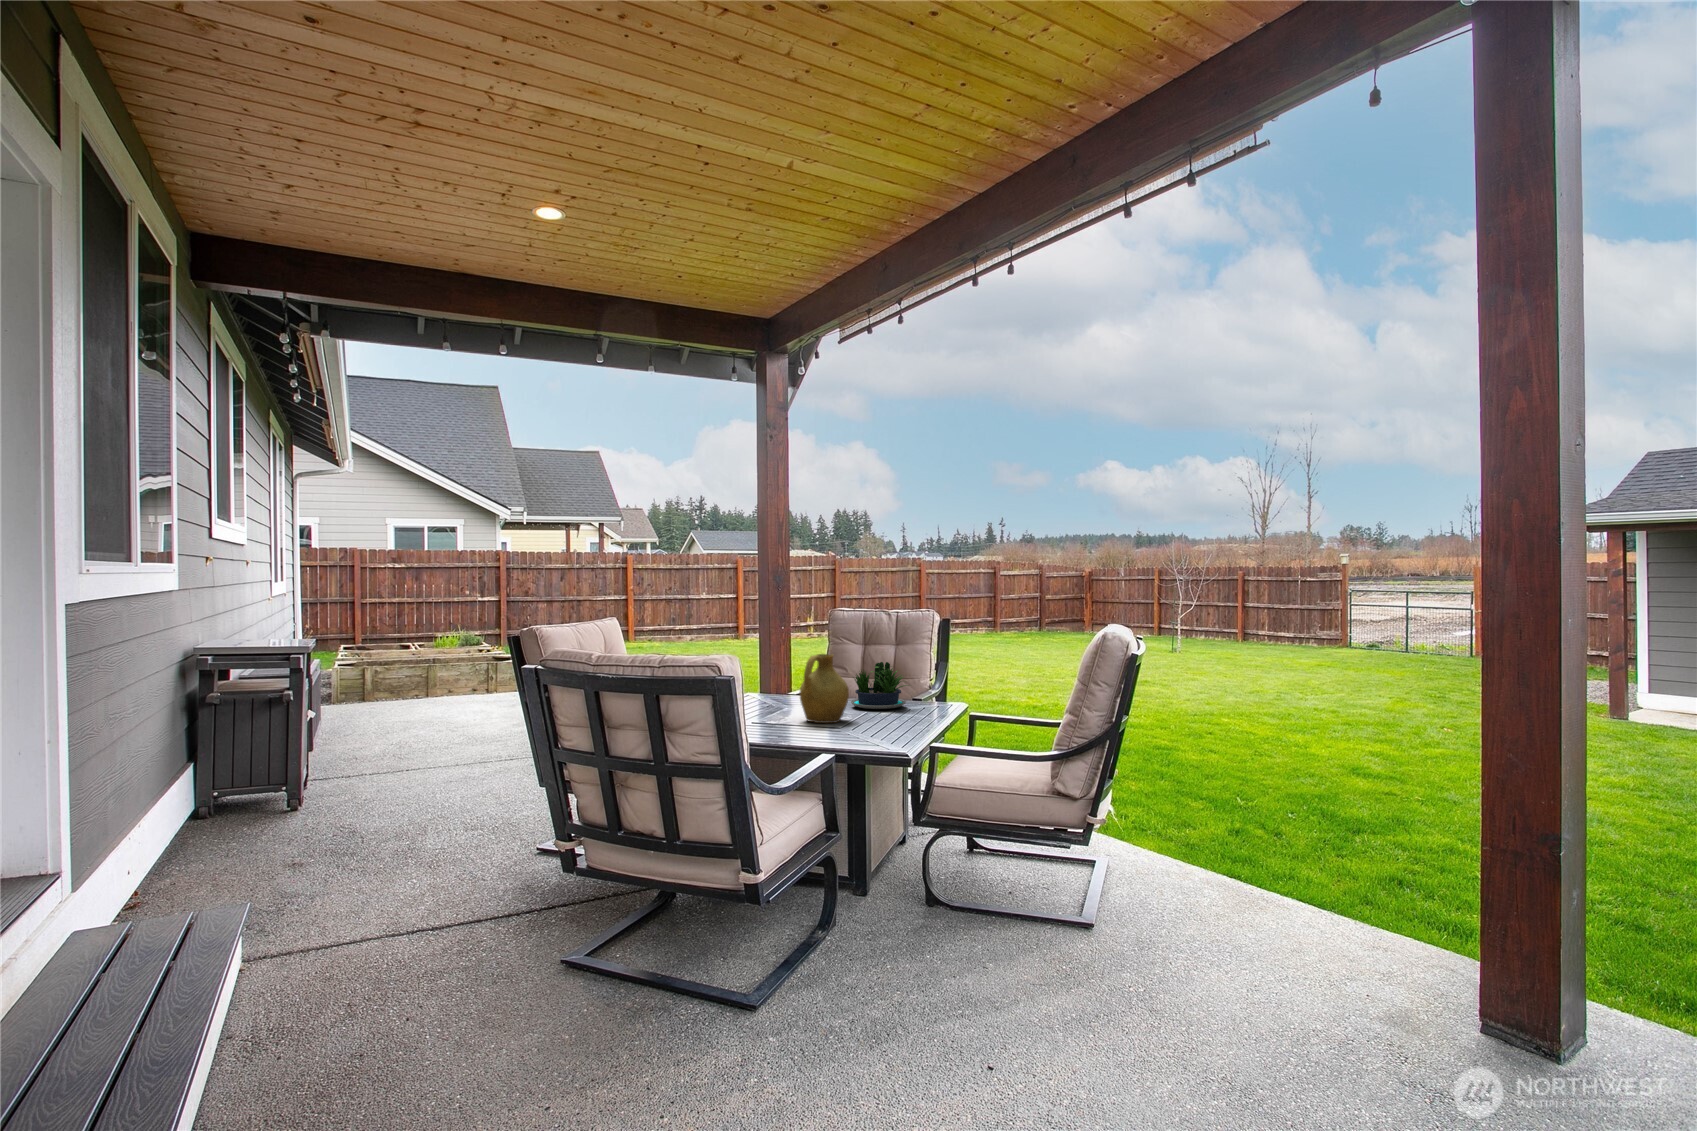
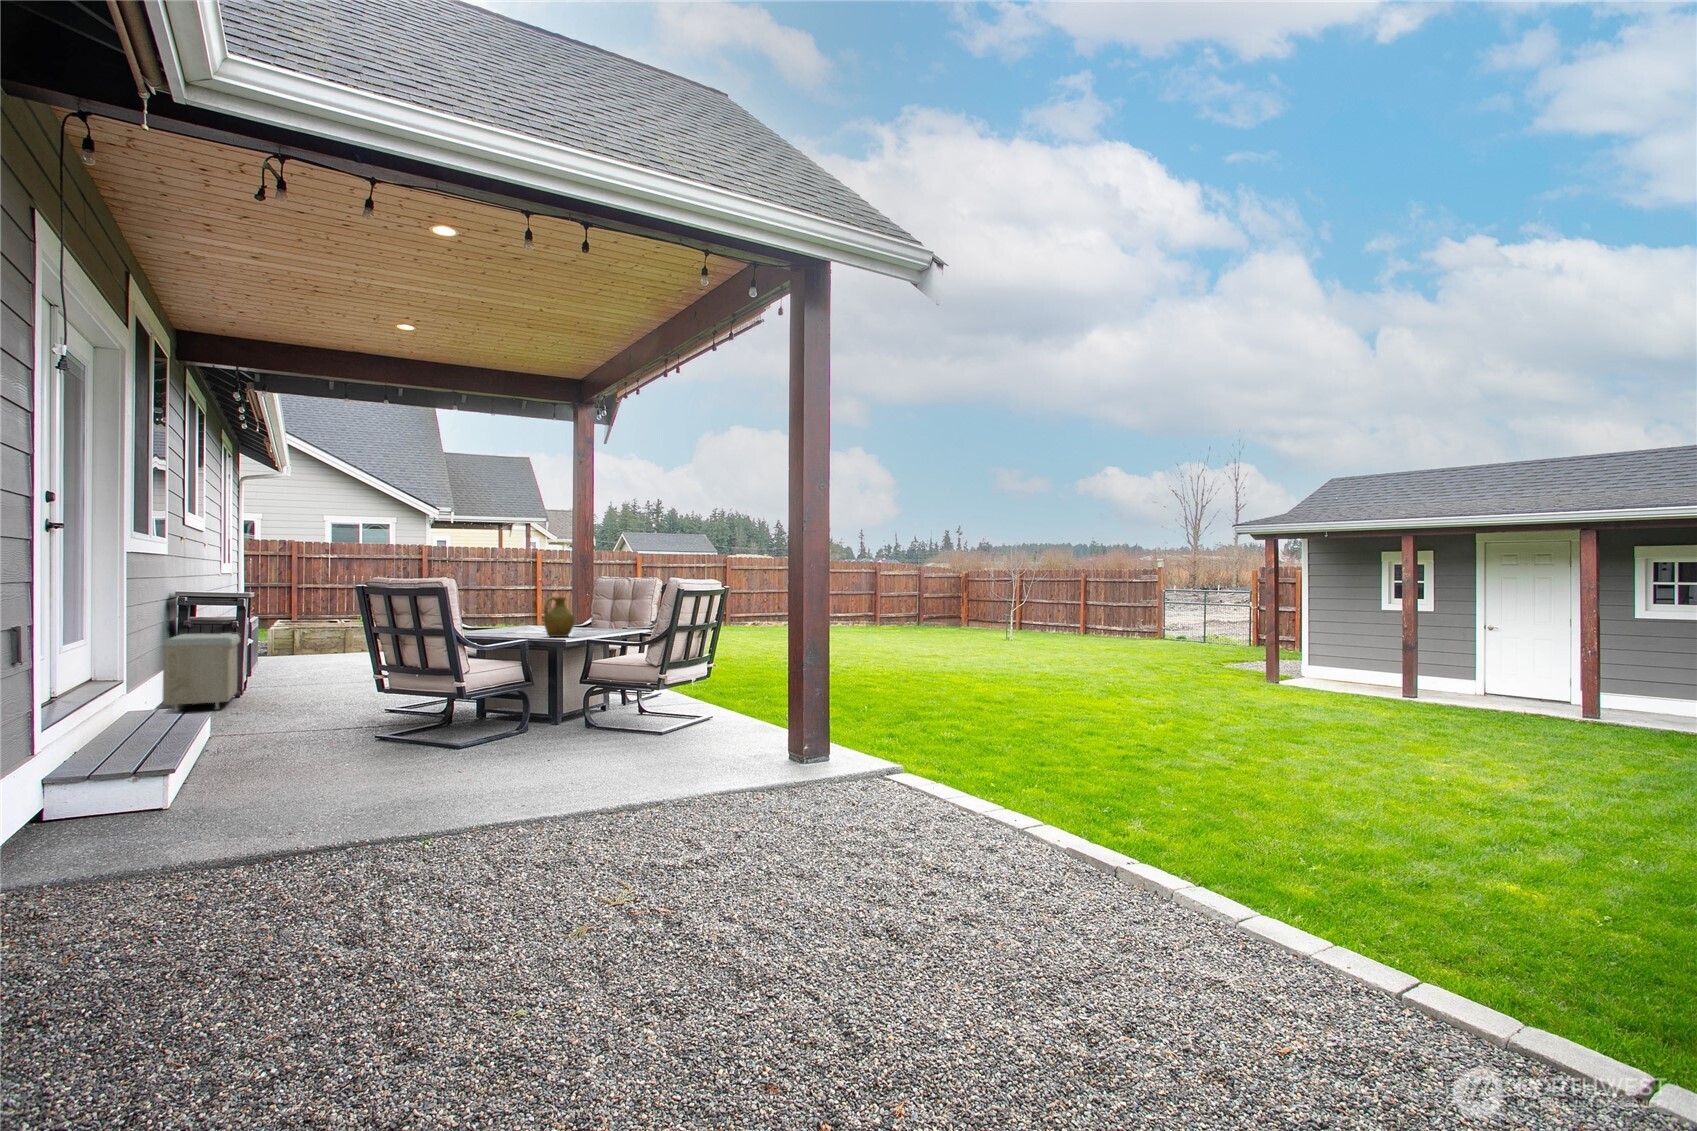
potted plant: present [851,662,907,709] -> none [590,607,628,635]
storage bench: none [169,706,297,854] -> present [162,633,240,712]

